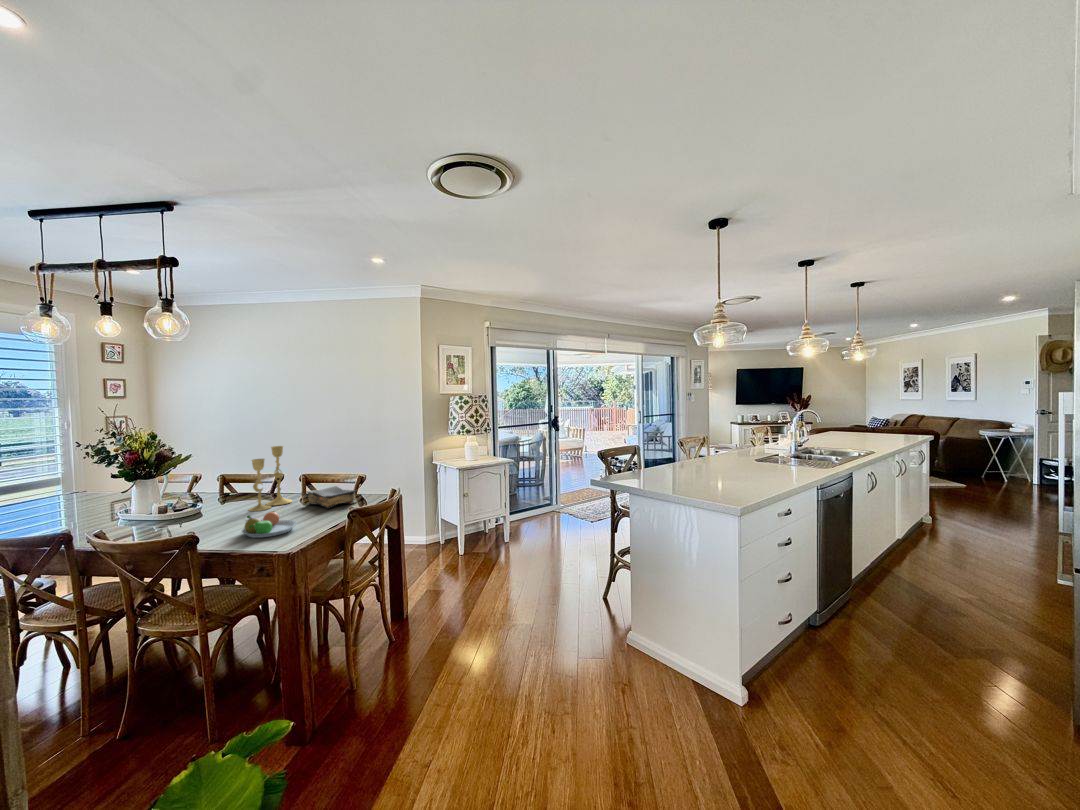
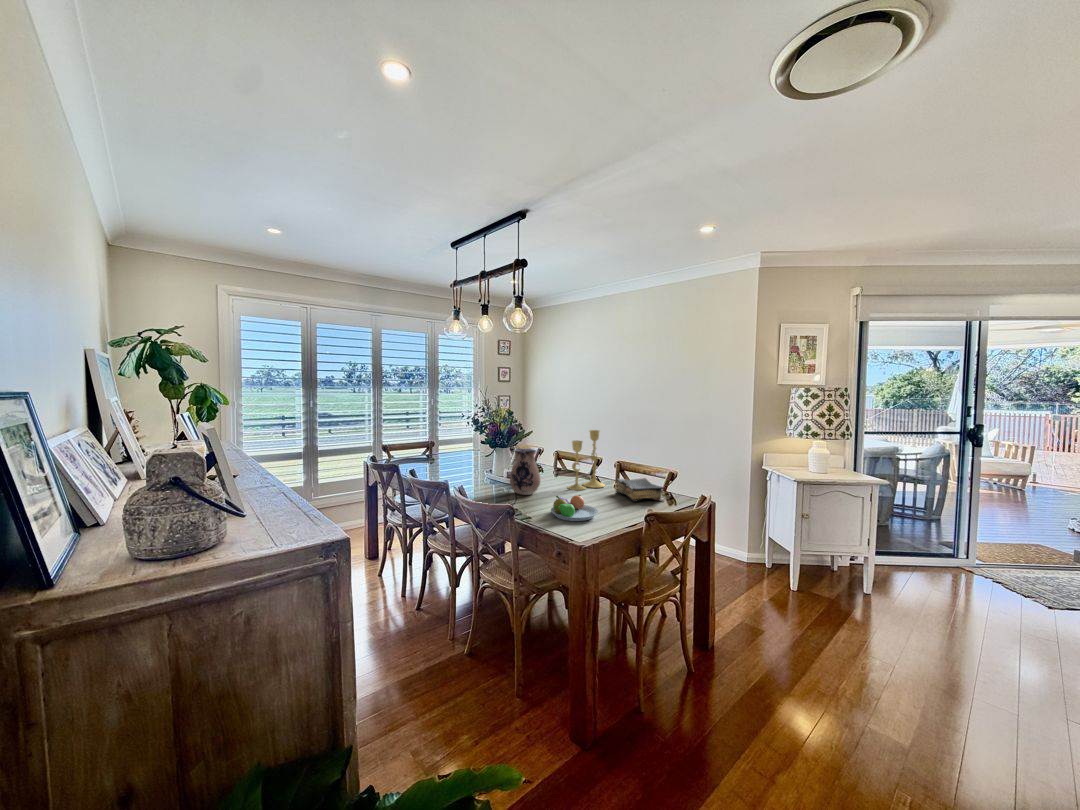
ceramic pitcher: none [173,474,216,527] -> present [510,449,540,495]

